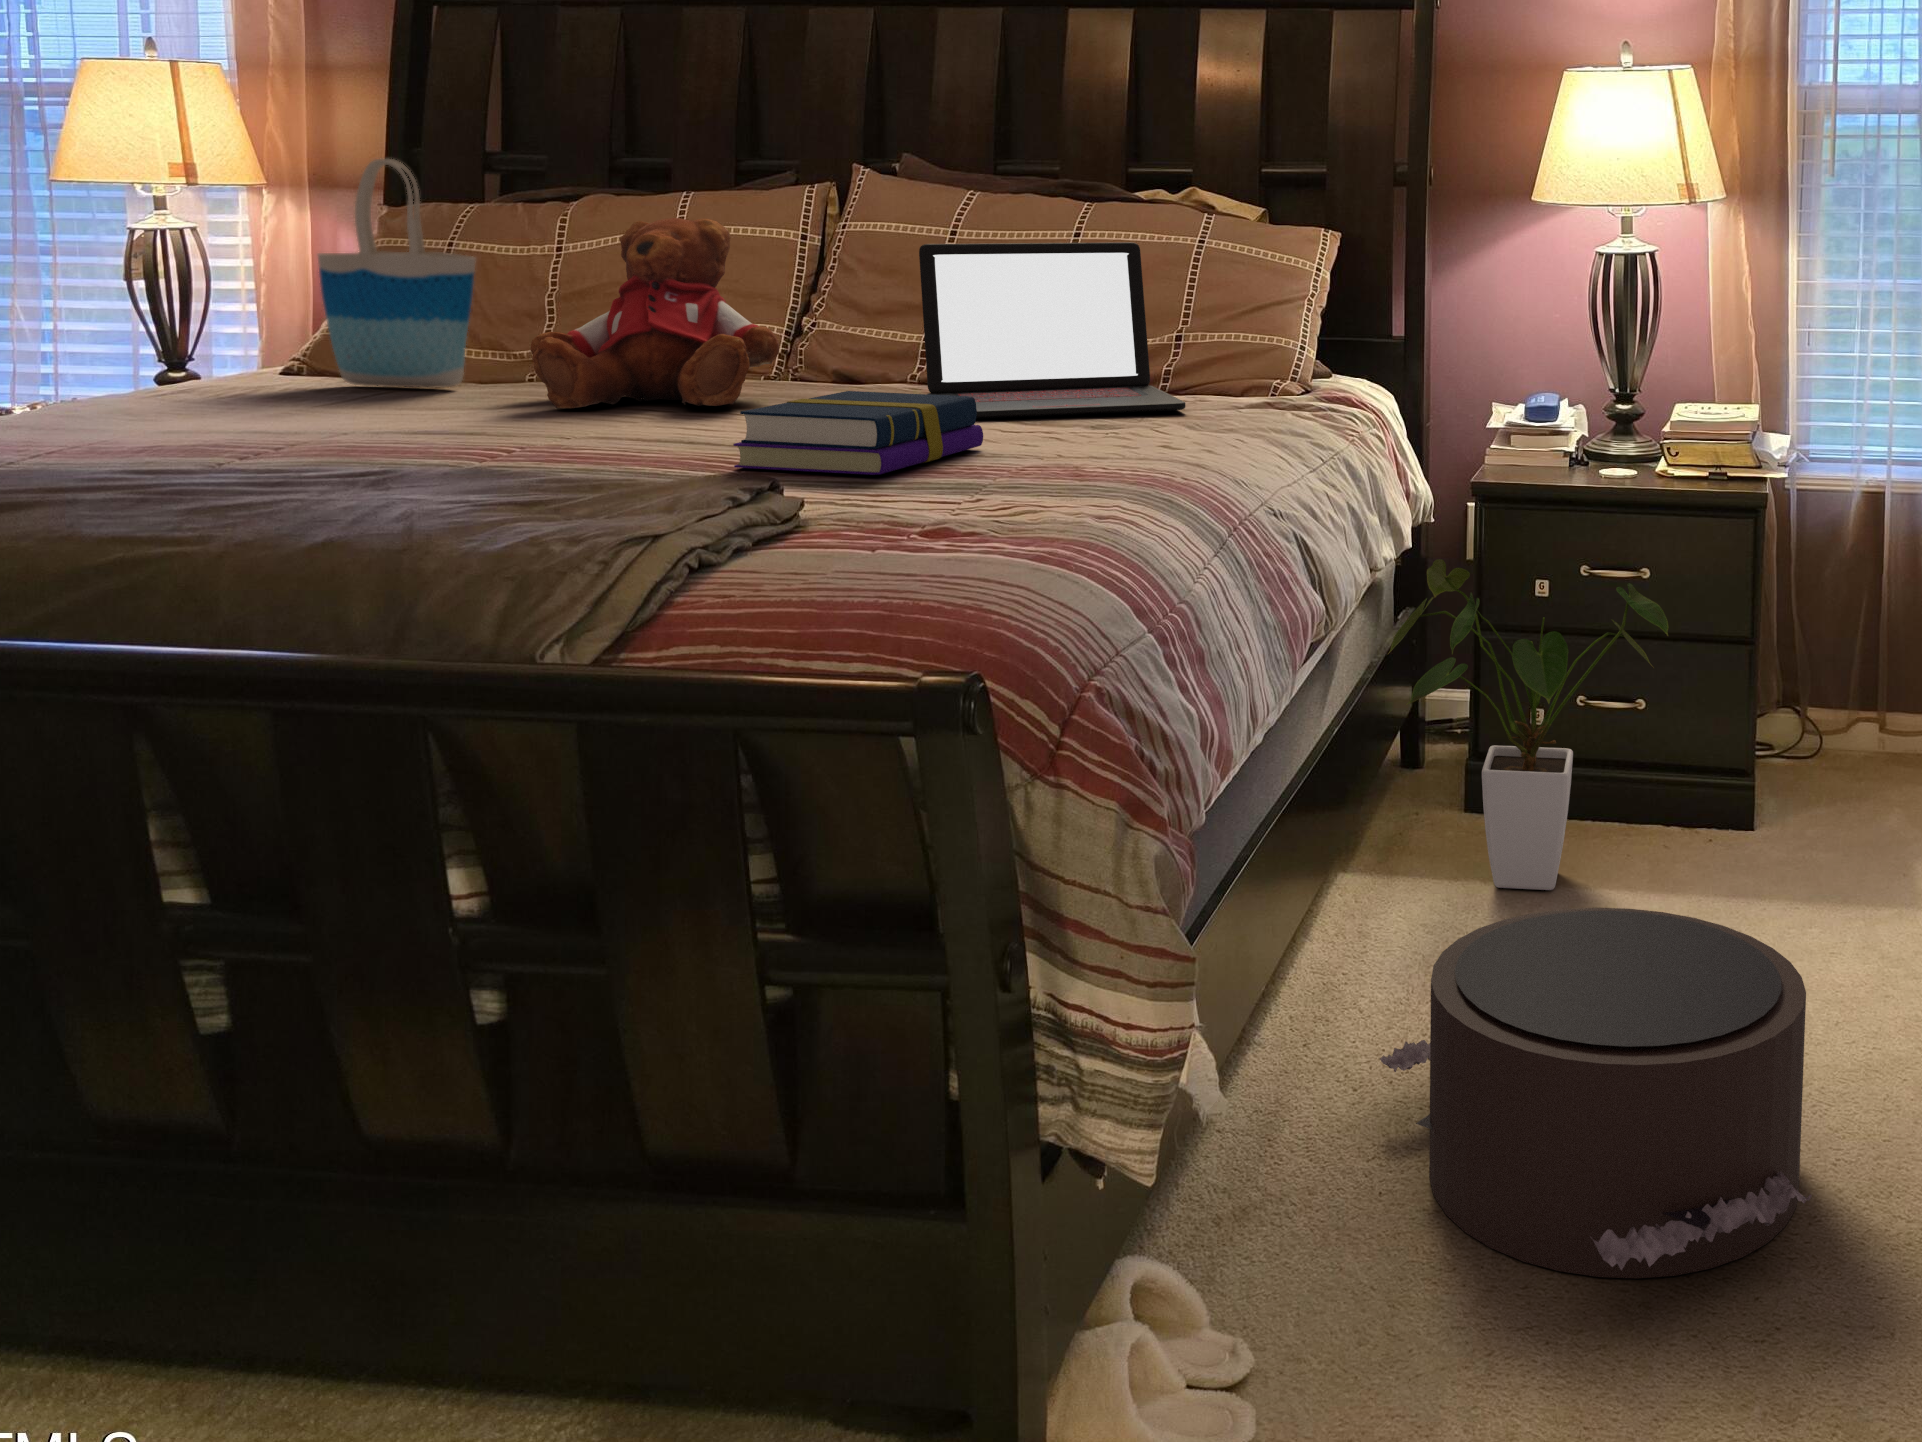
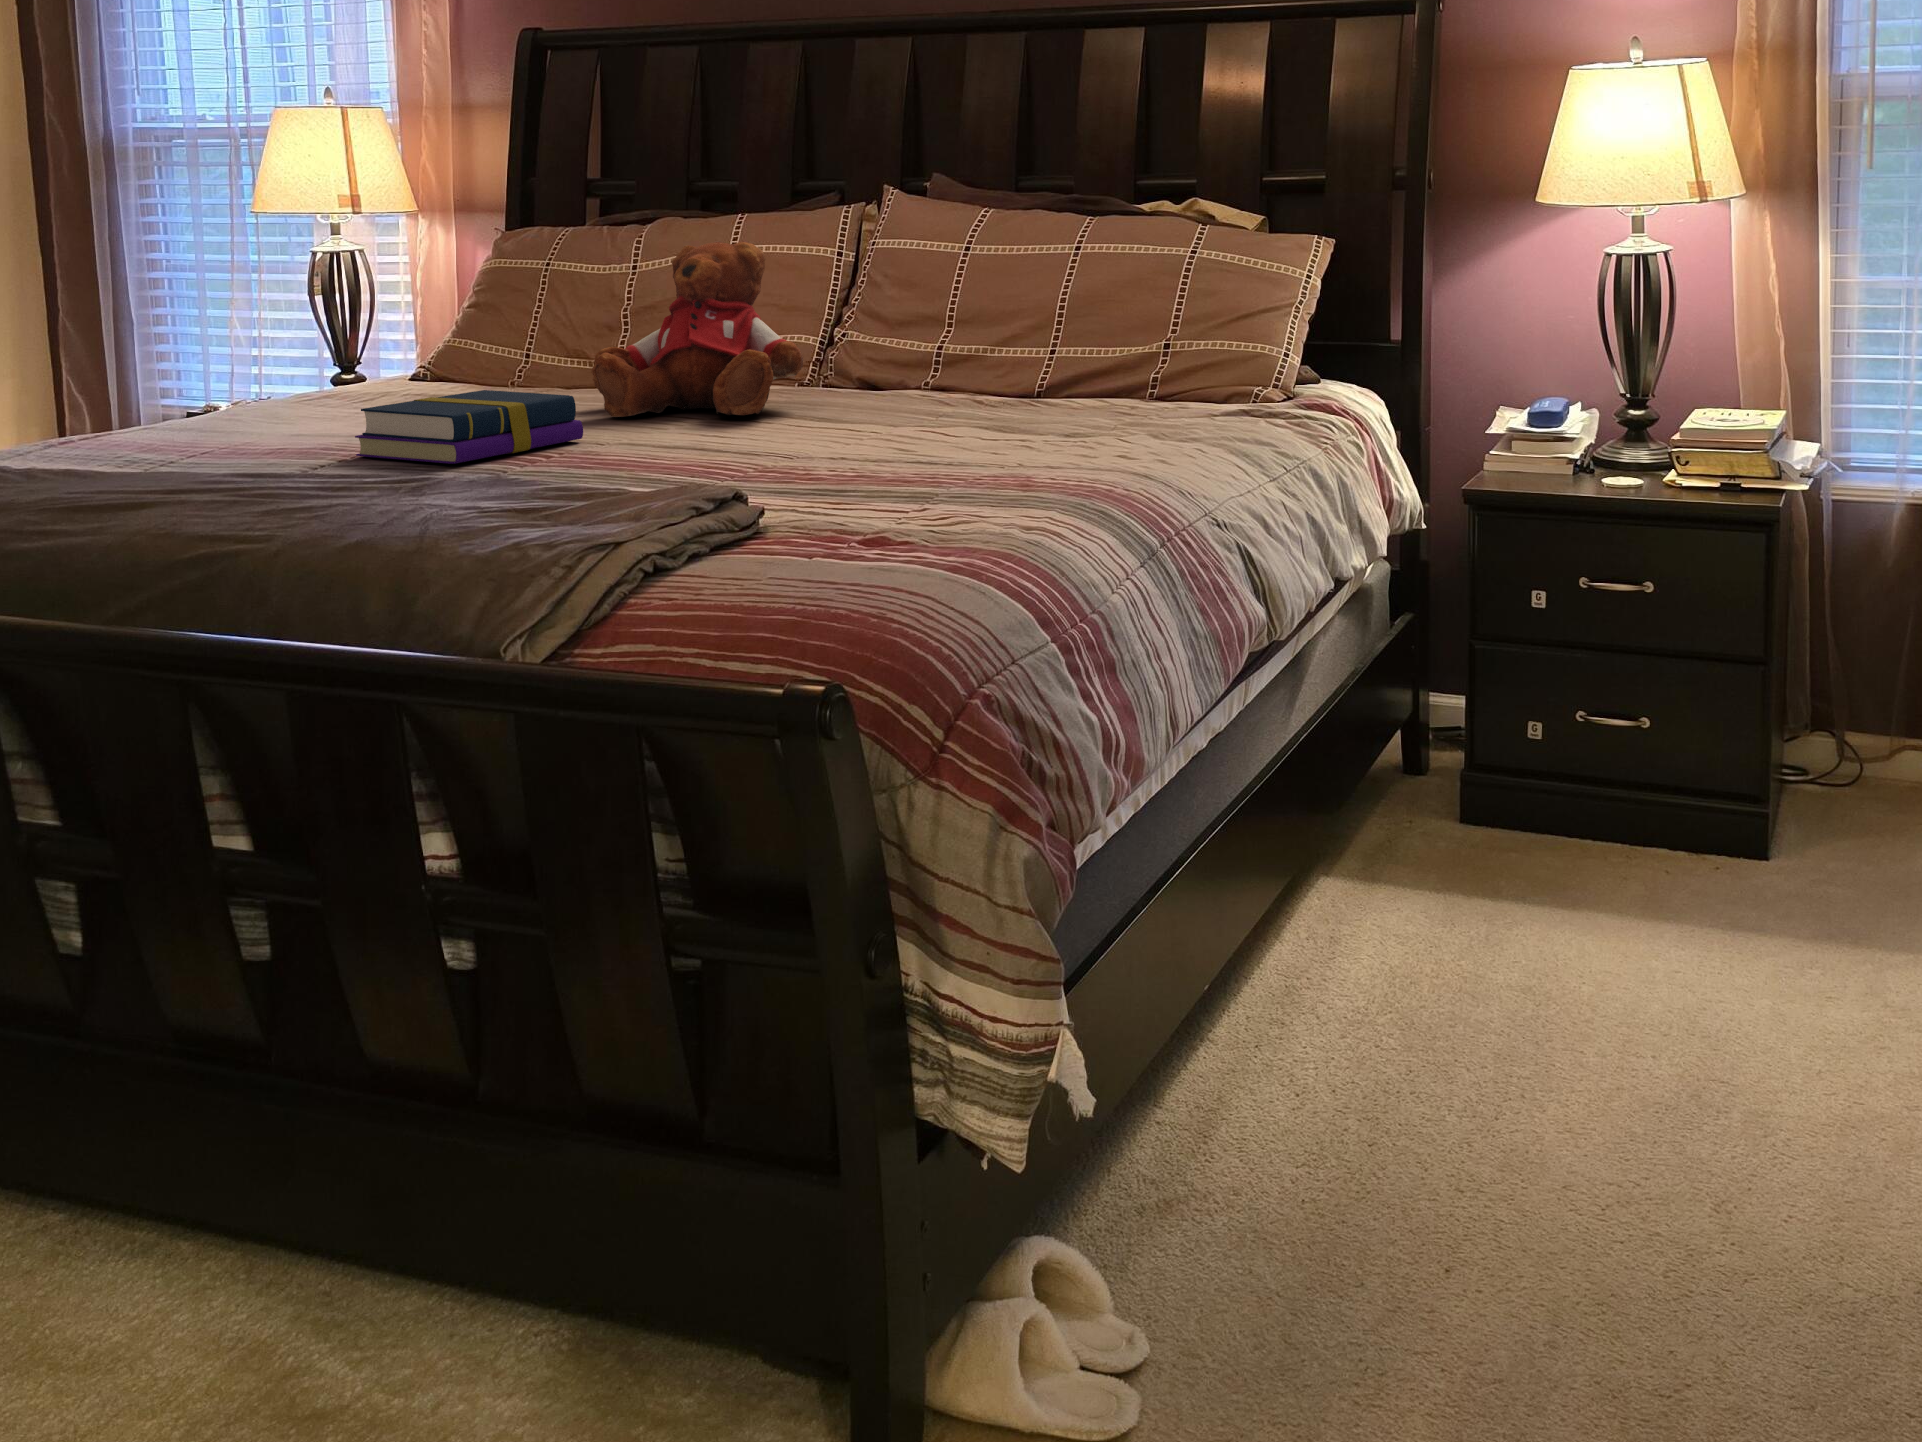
tote bag: present [318,159,475,388] -> none [430,194,554,395]
laptop: present [919,242,1185,418] -> none [928,257,1166,429]
book: present [733,391,983,475] -> present [355,390,583,464]
house plant: present [1388,559,1669,890] -> none [1366,570,1648,910]
pouf: present [1380,908,1812,1278] -> none [1304,932,1723,1310]

